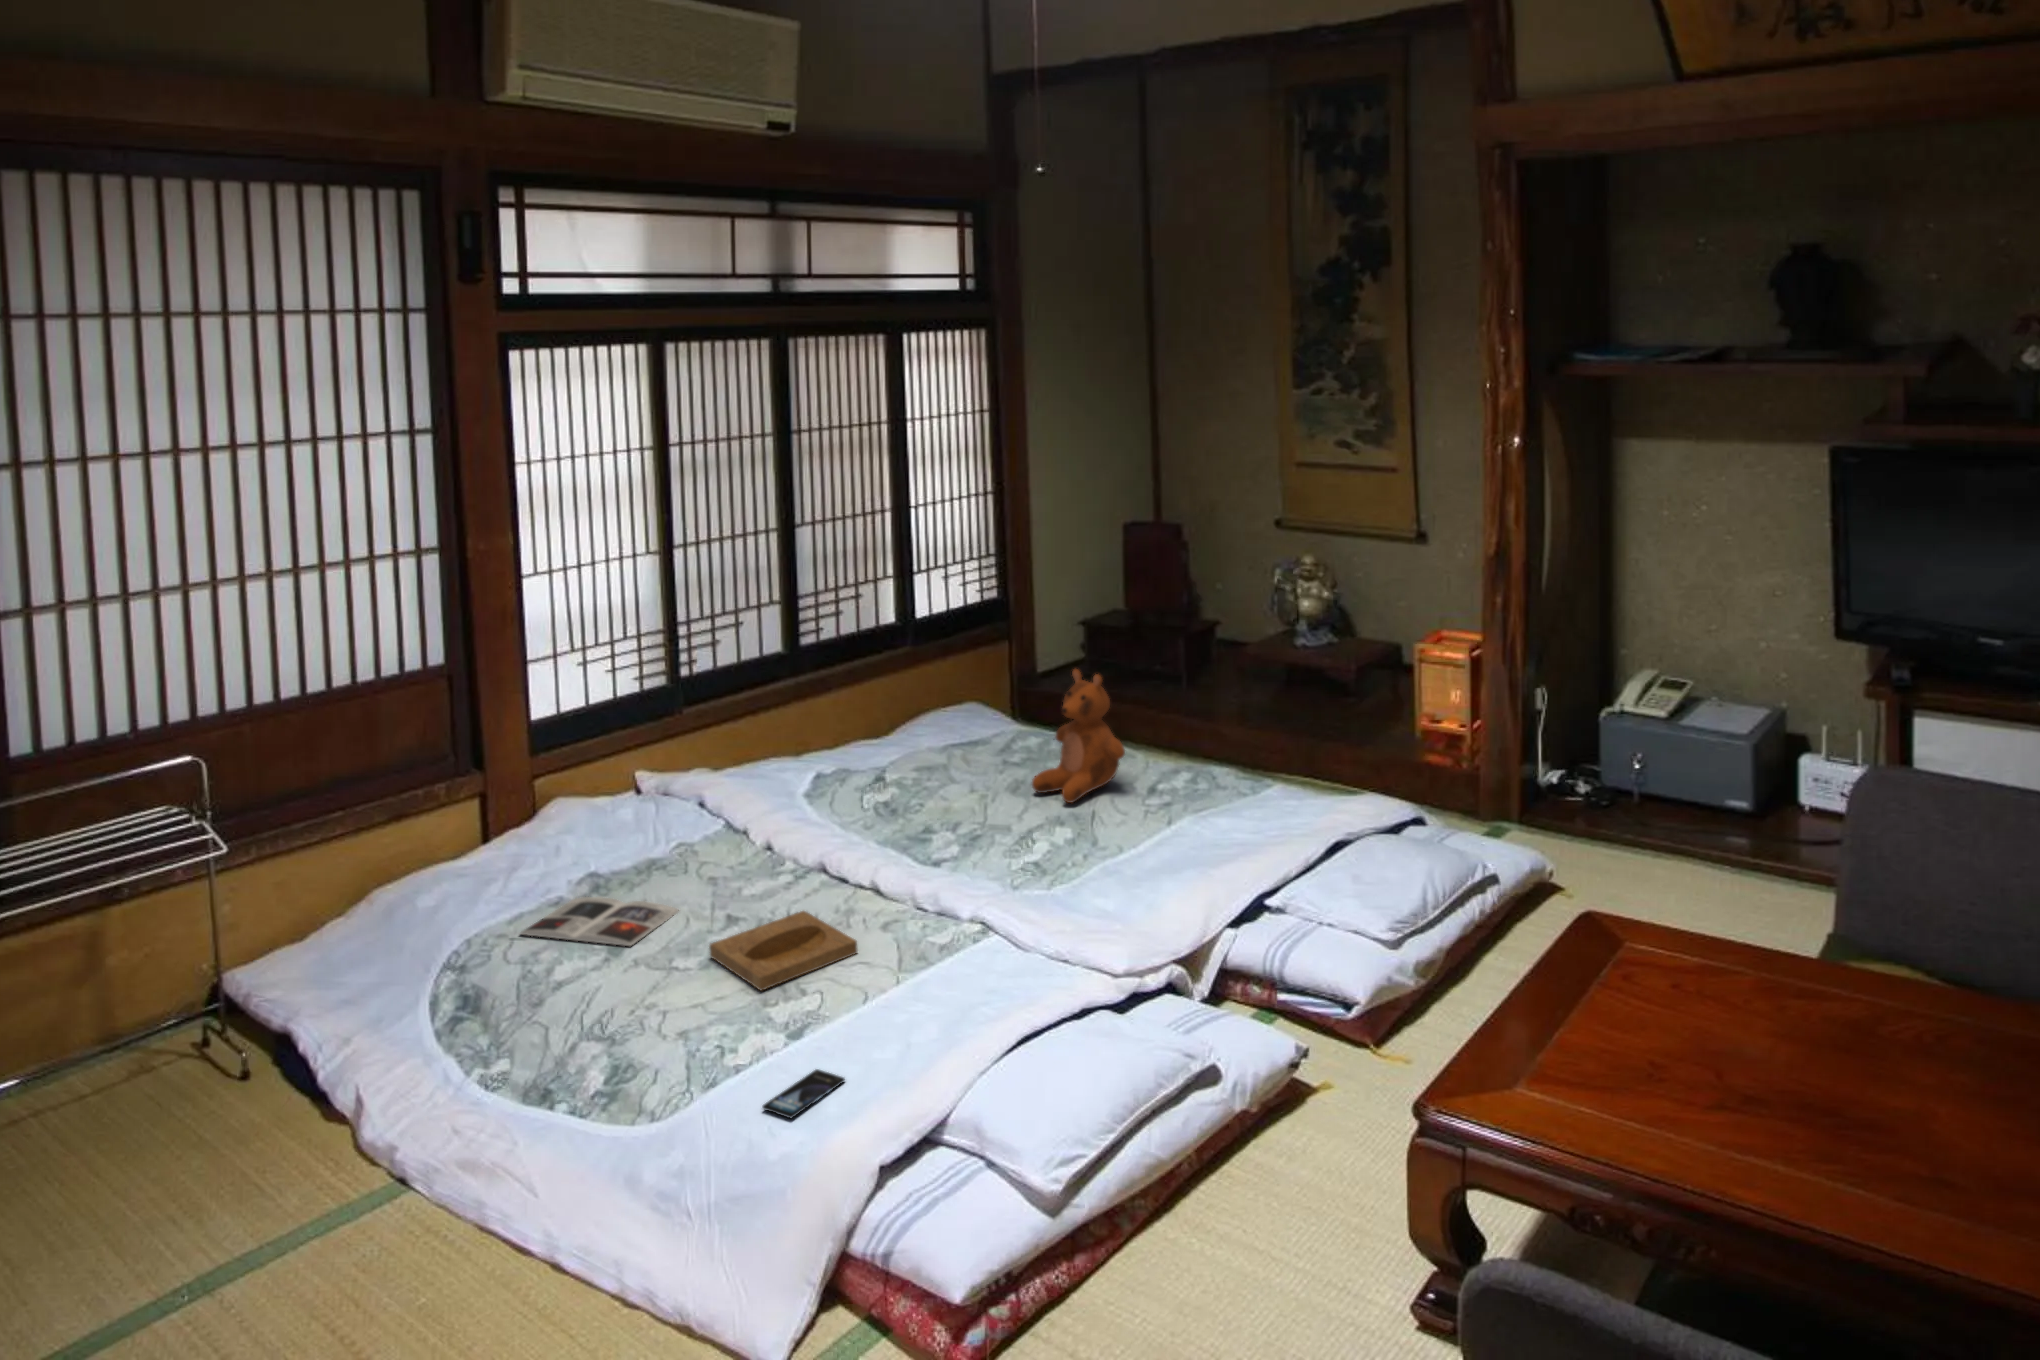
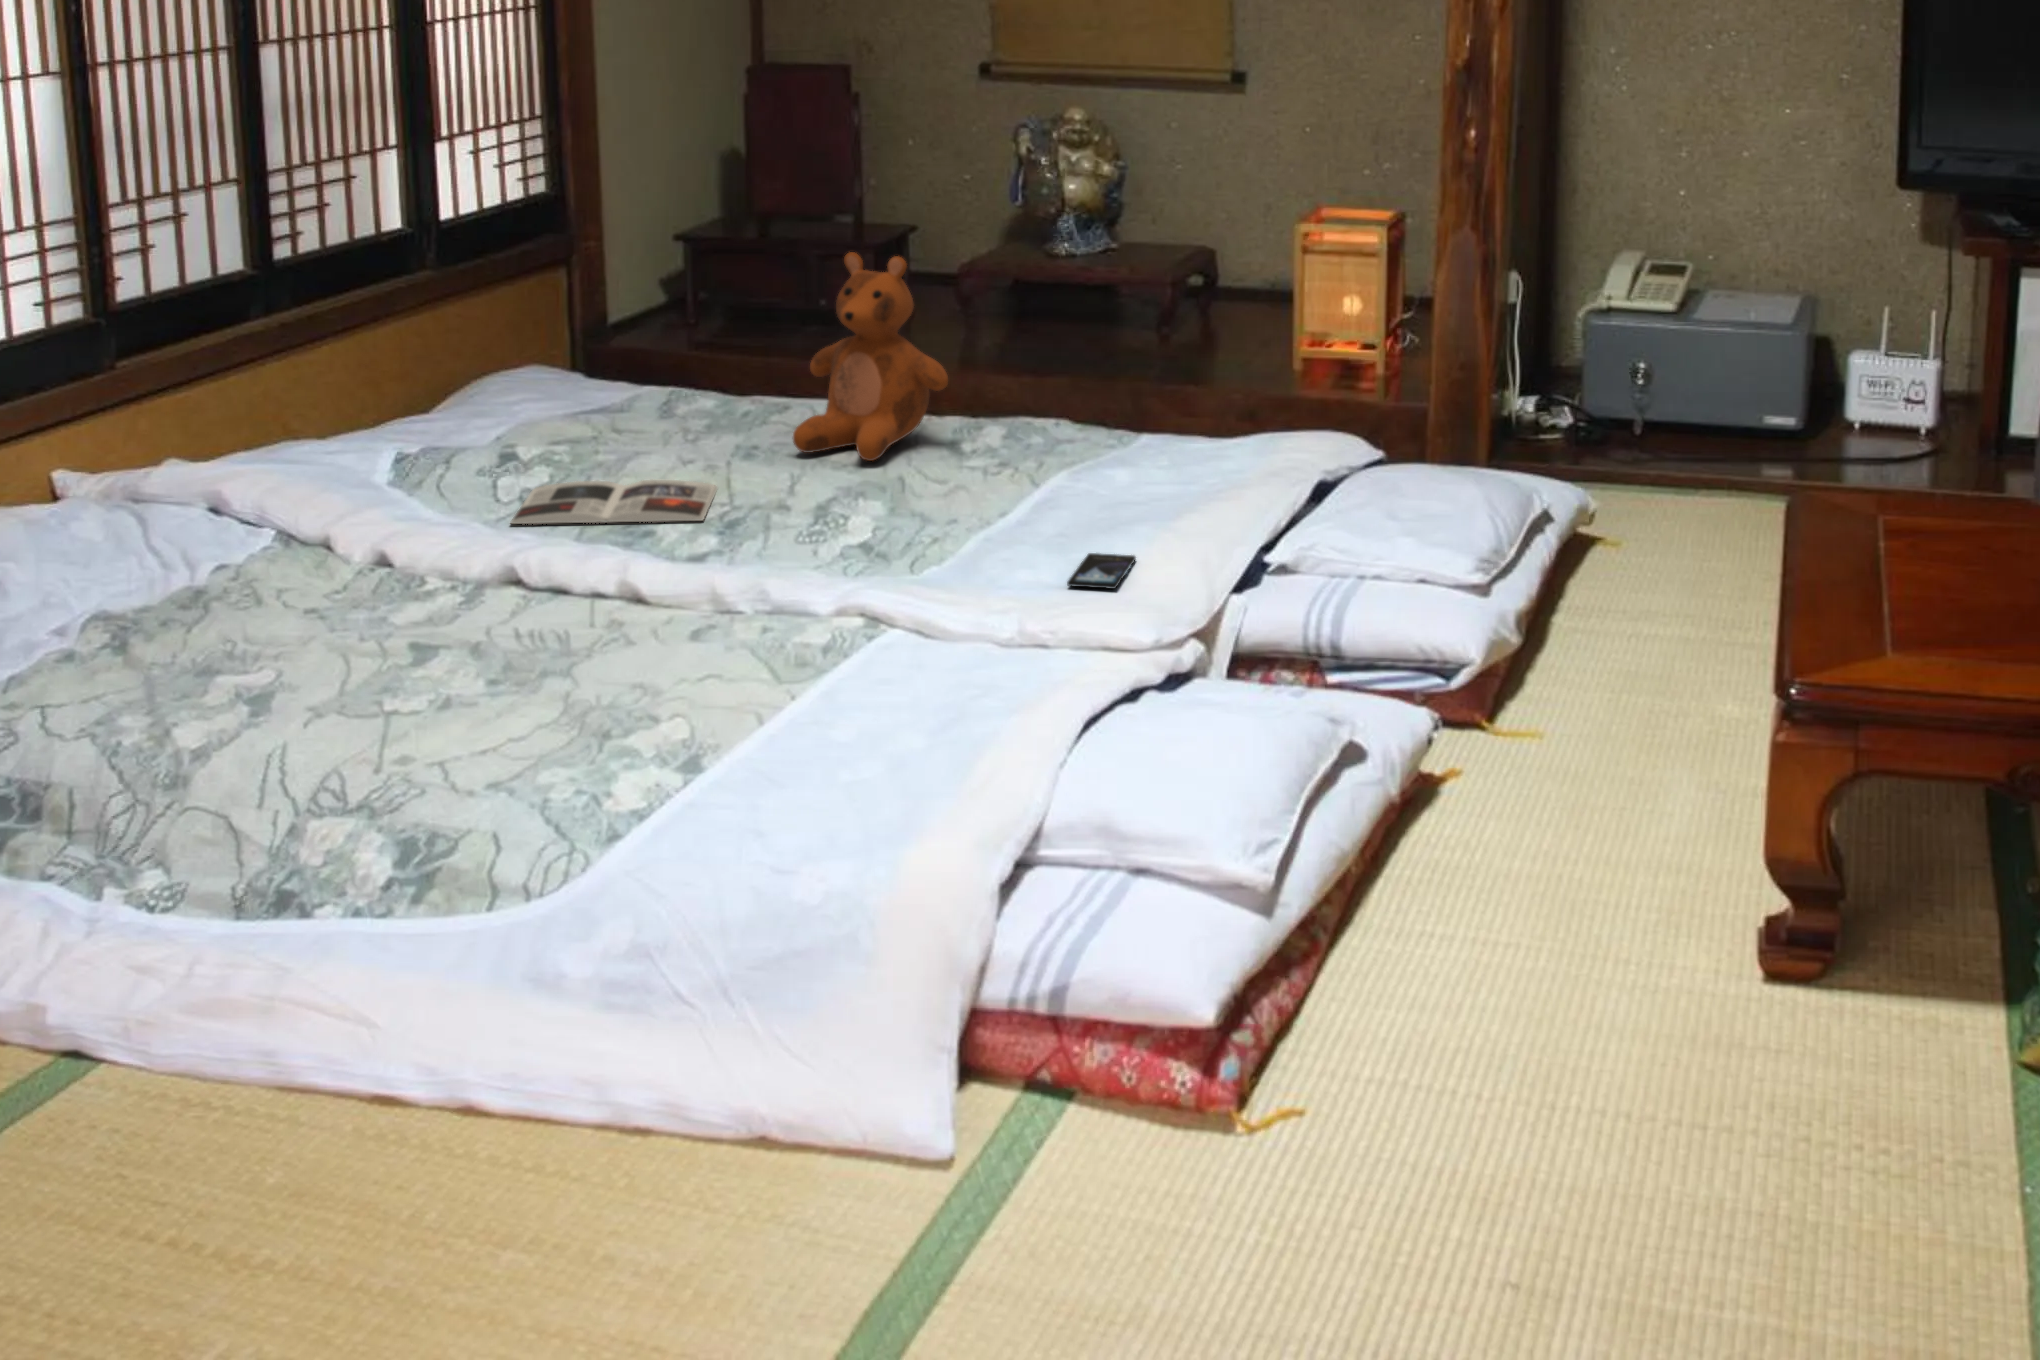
magazine: present [520,897,679,946] -> present [511,480,717,524]
tray: present [709,911,857,990] -> none [448,614,703,716]
smartphone: present [762,1069,845,1118] -> present [1067,553,1136,589]

